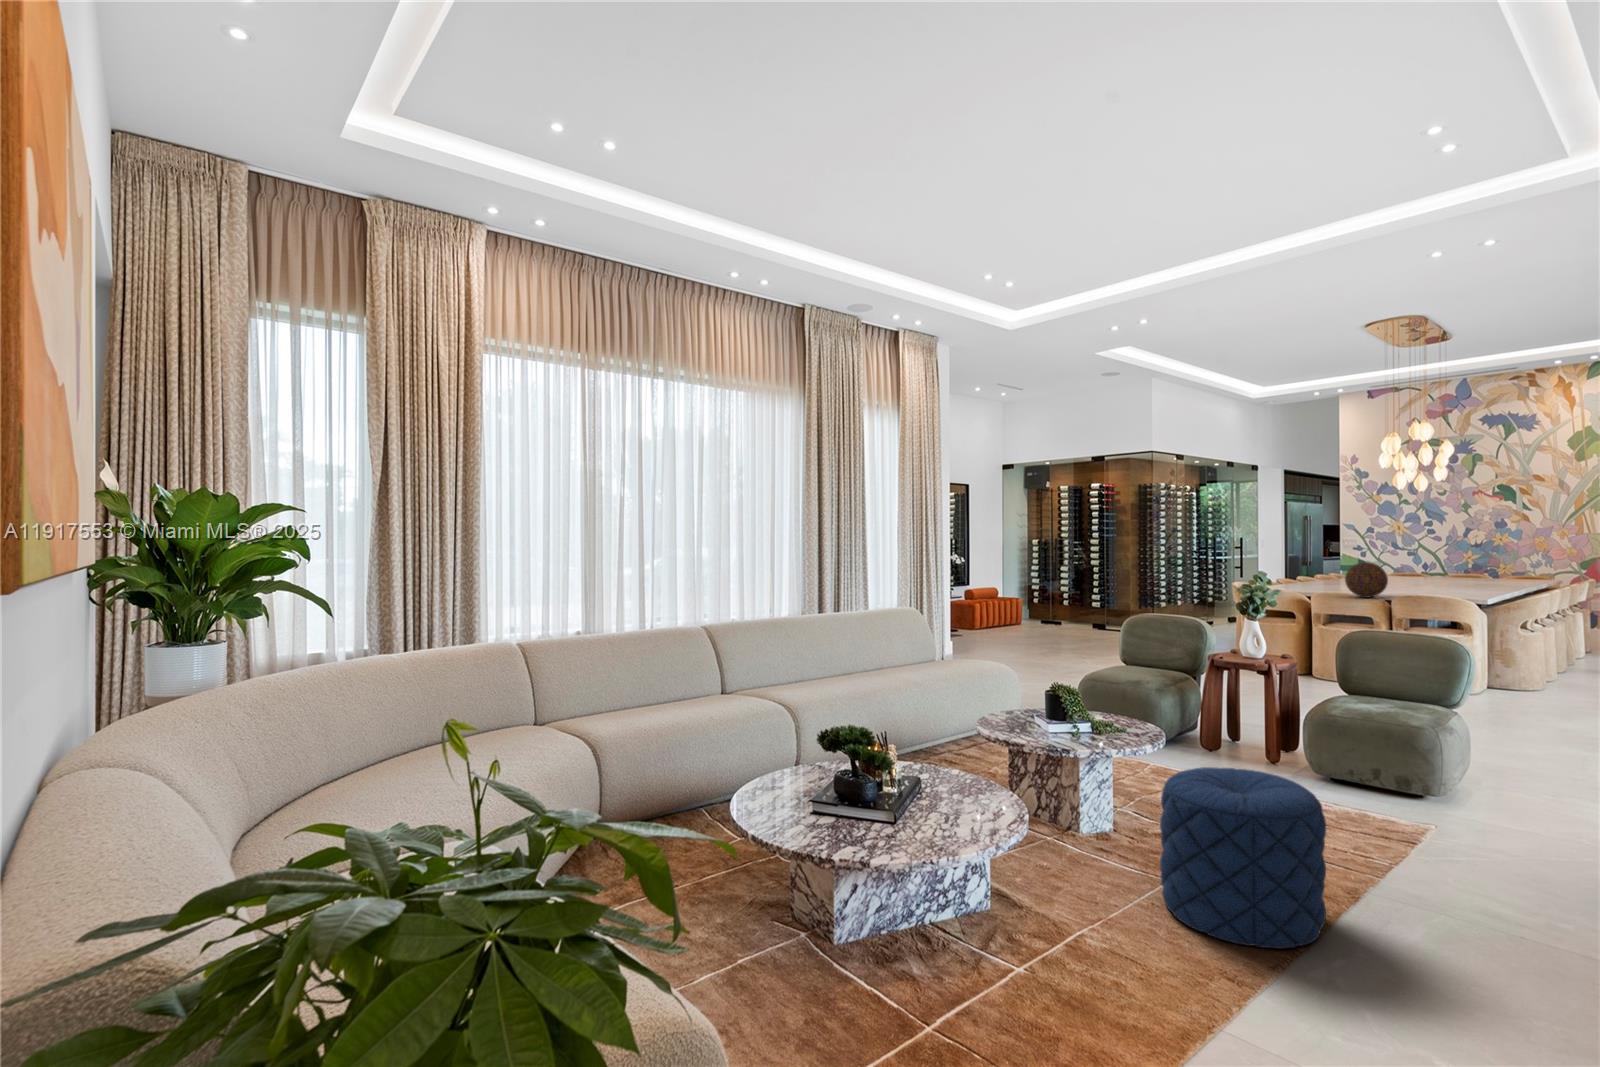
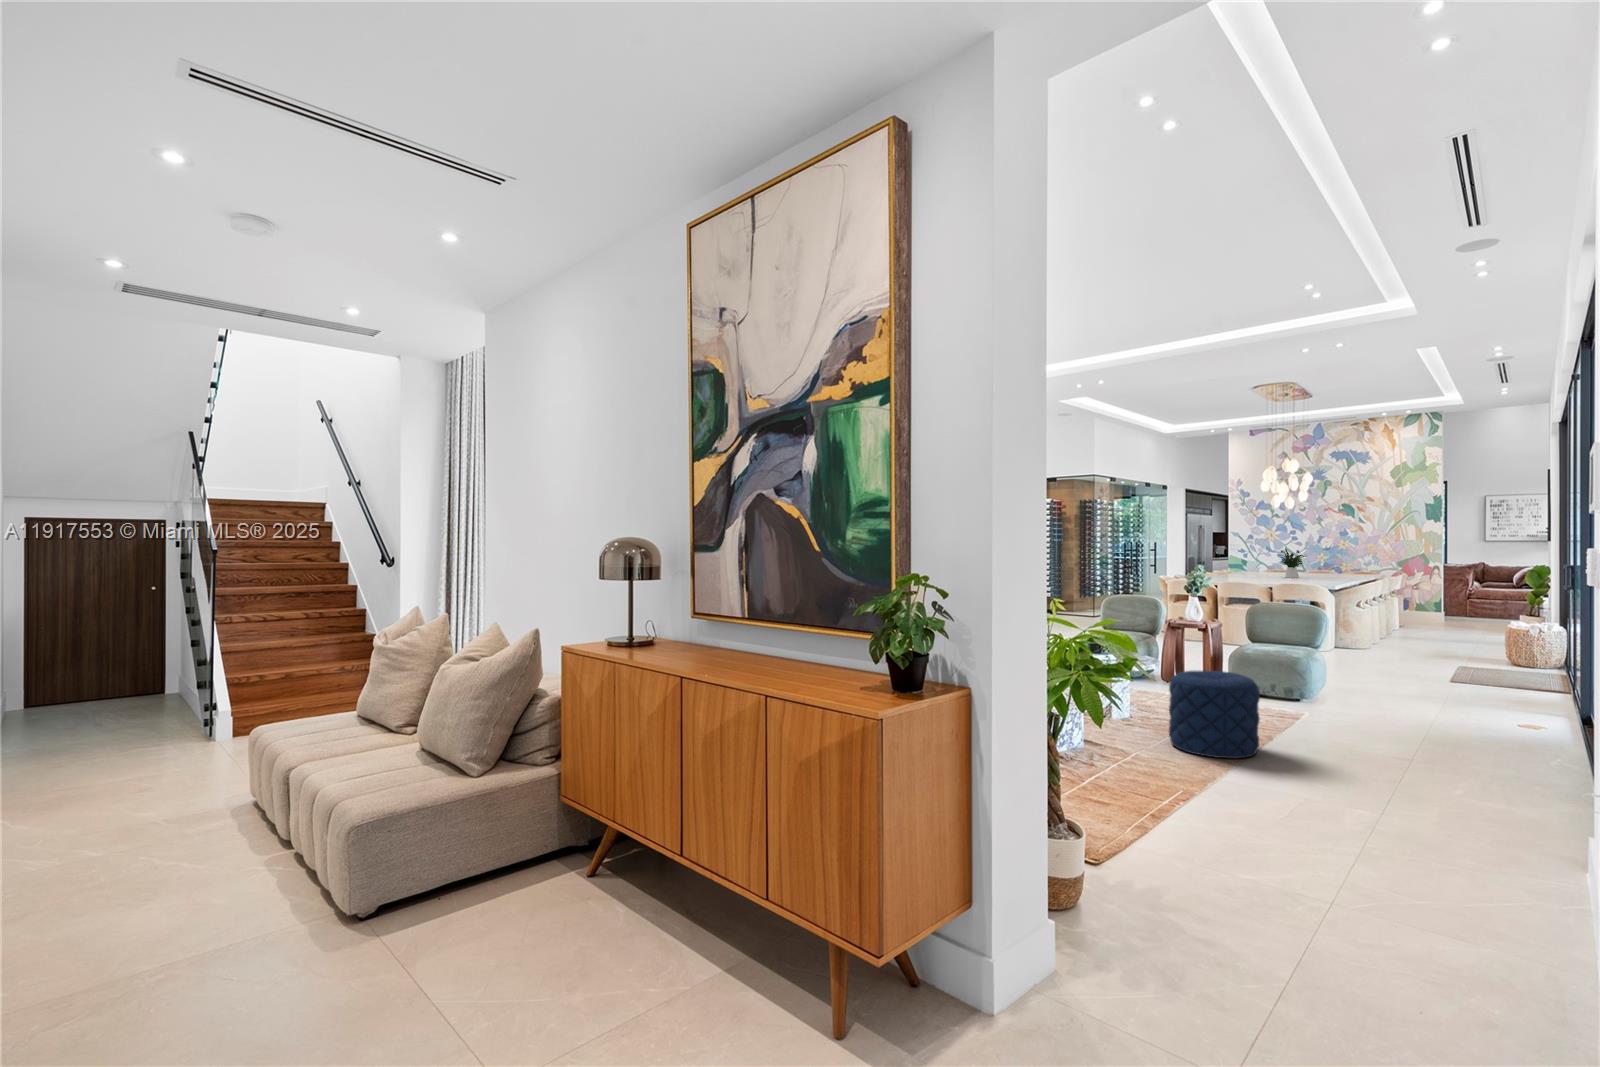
flower arrangement: none [1399,545,1447,586] -> present [1280,549,1305,578]
decorative orb: present [1345,562,1388,598] -> none [1242,560,1271,585]

